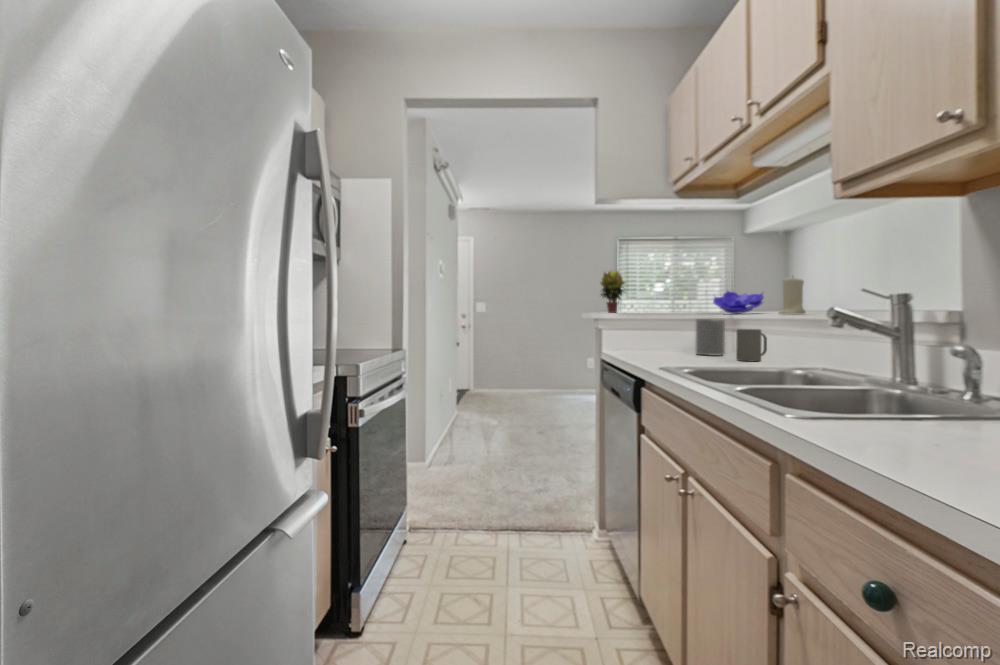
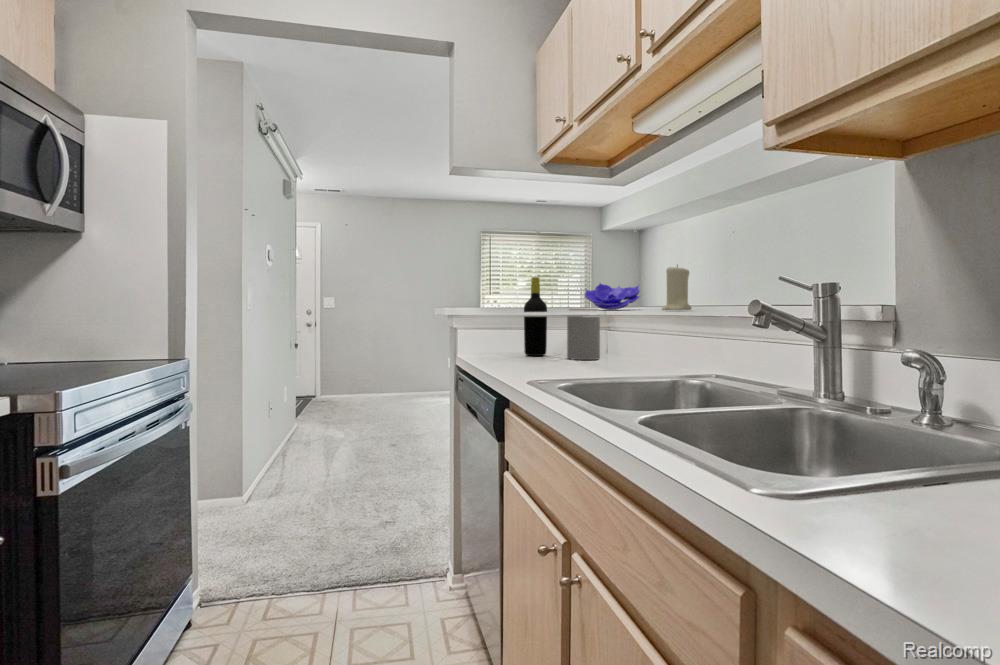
potted plant: present [601,270,625,313] -> none [458,260,489,309]
bottle: none [658,287,679,352] -> present [524,277,547,356]
mug: present [736,329,767,361] -> none [616,329,650,367]

